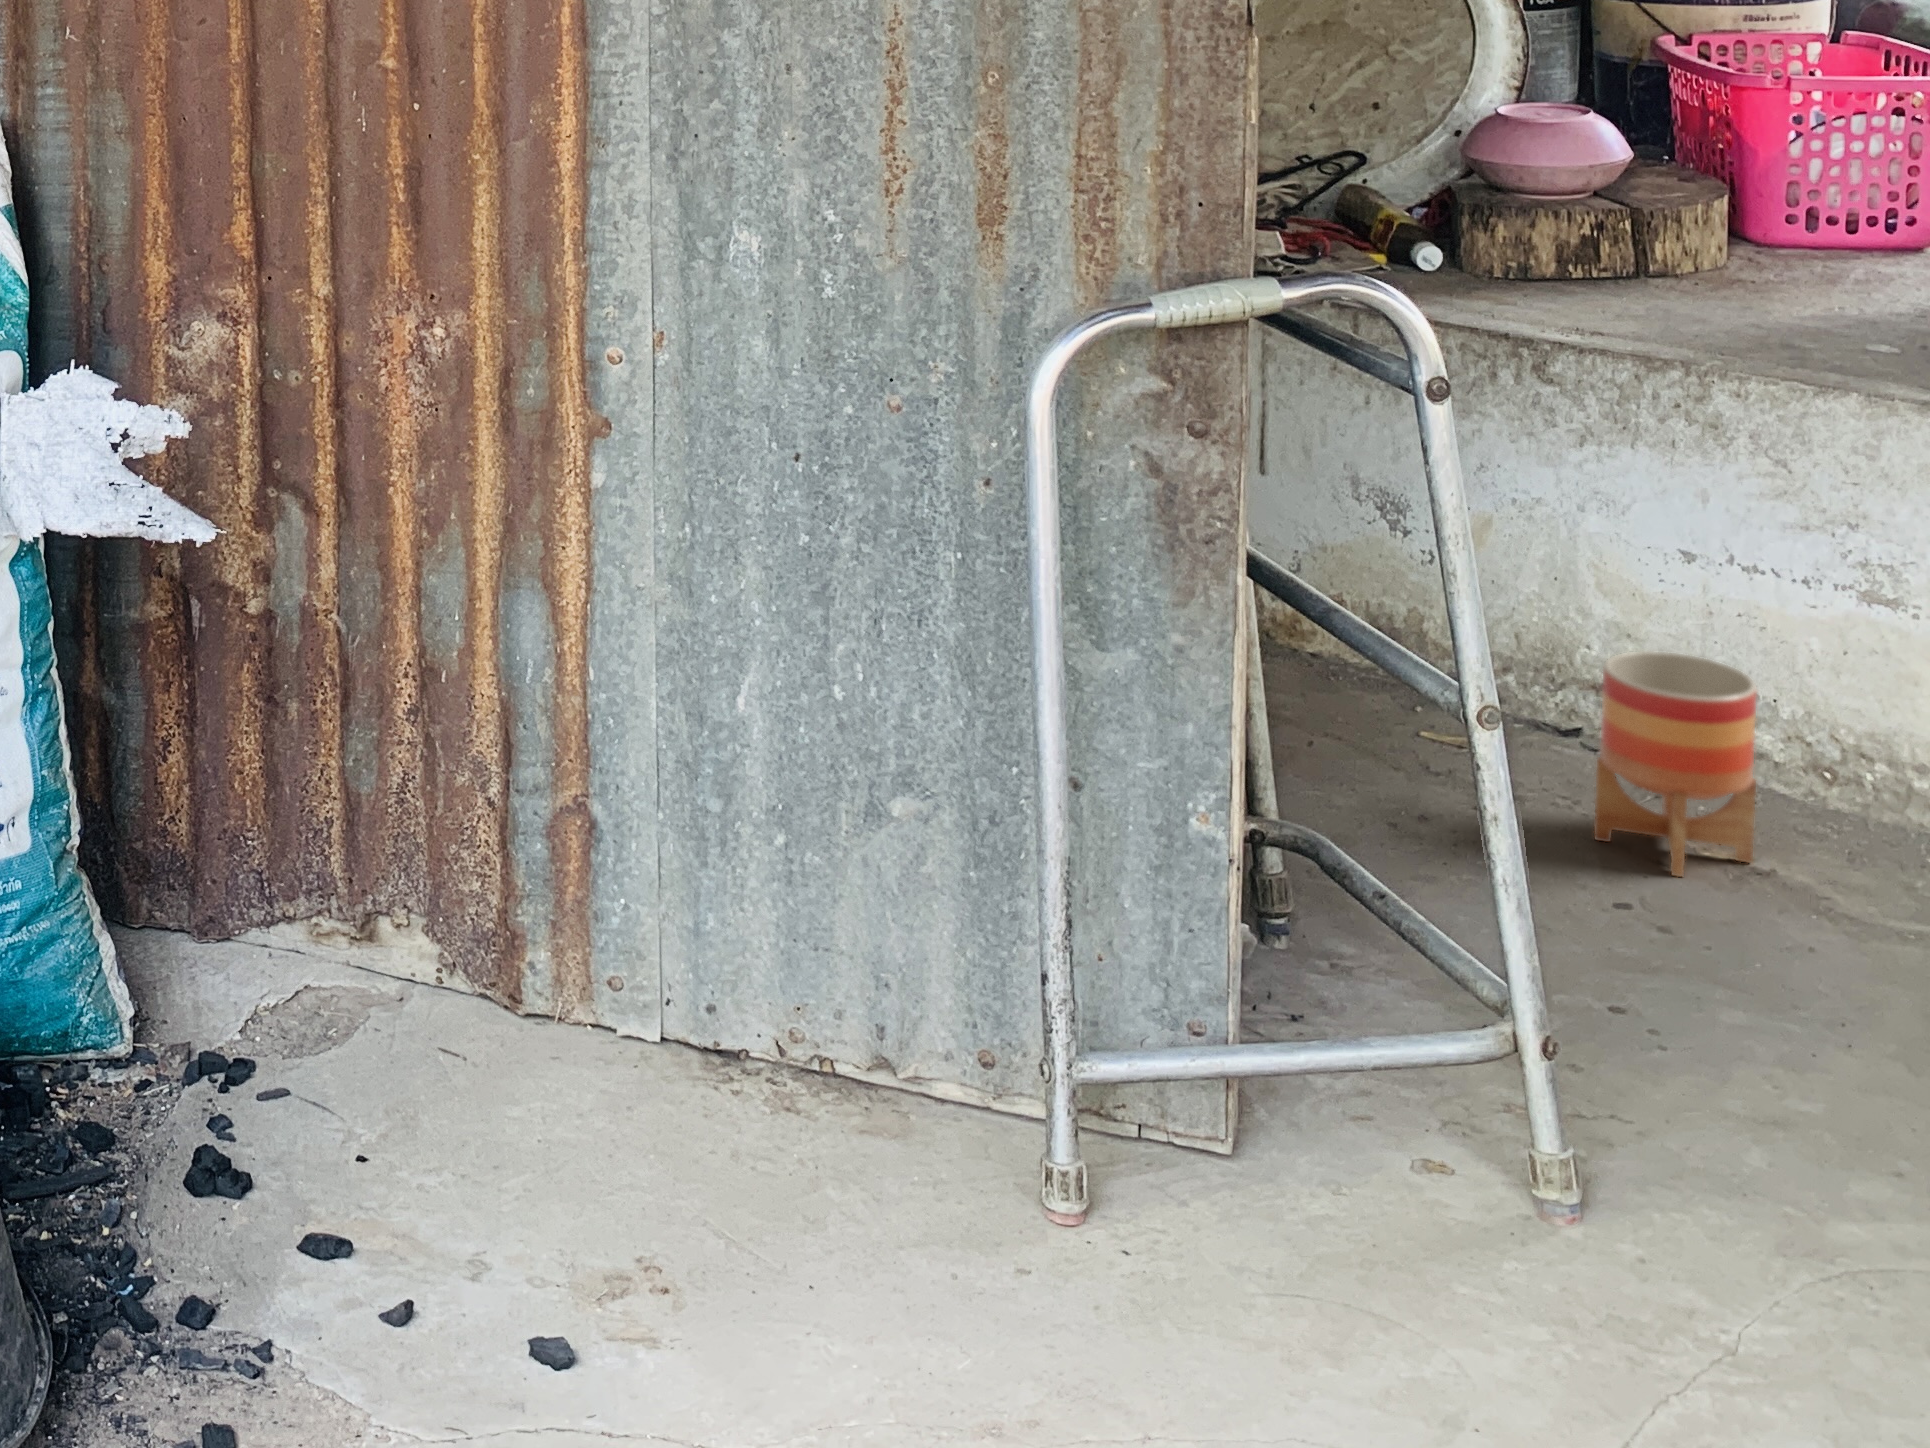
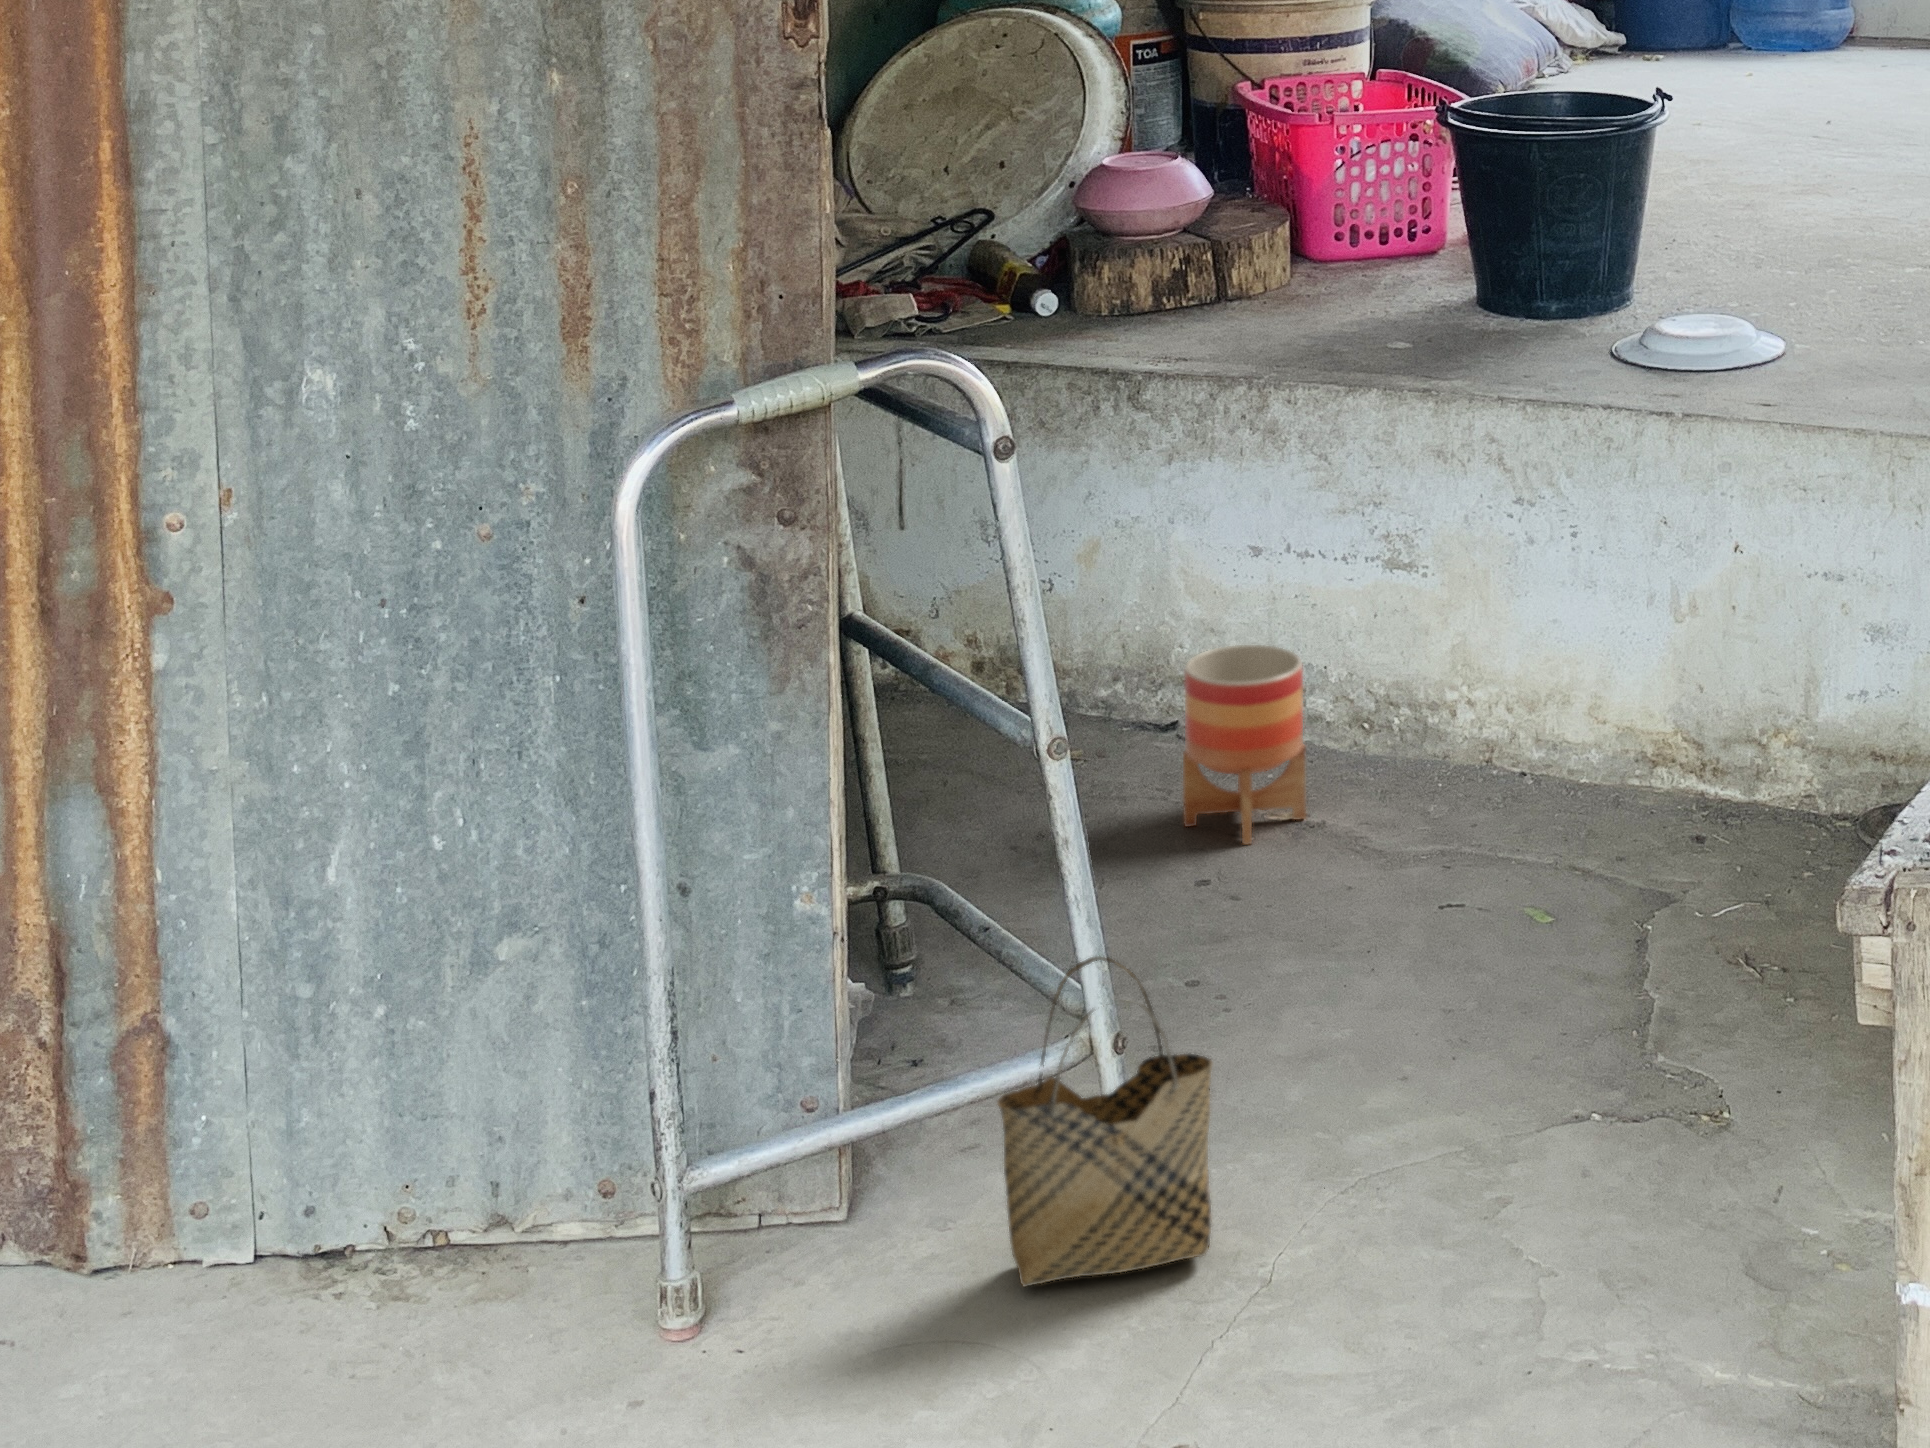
woven basket: none [1417,964,1682,1330] -> present [998,957,1212,1287]

